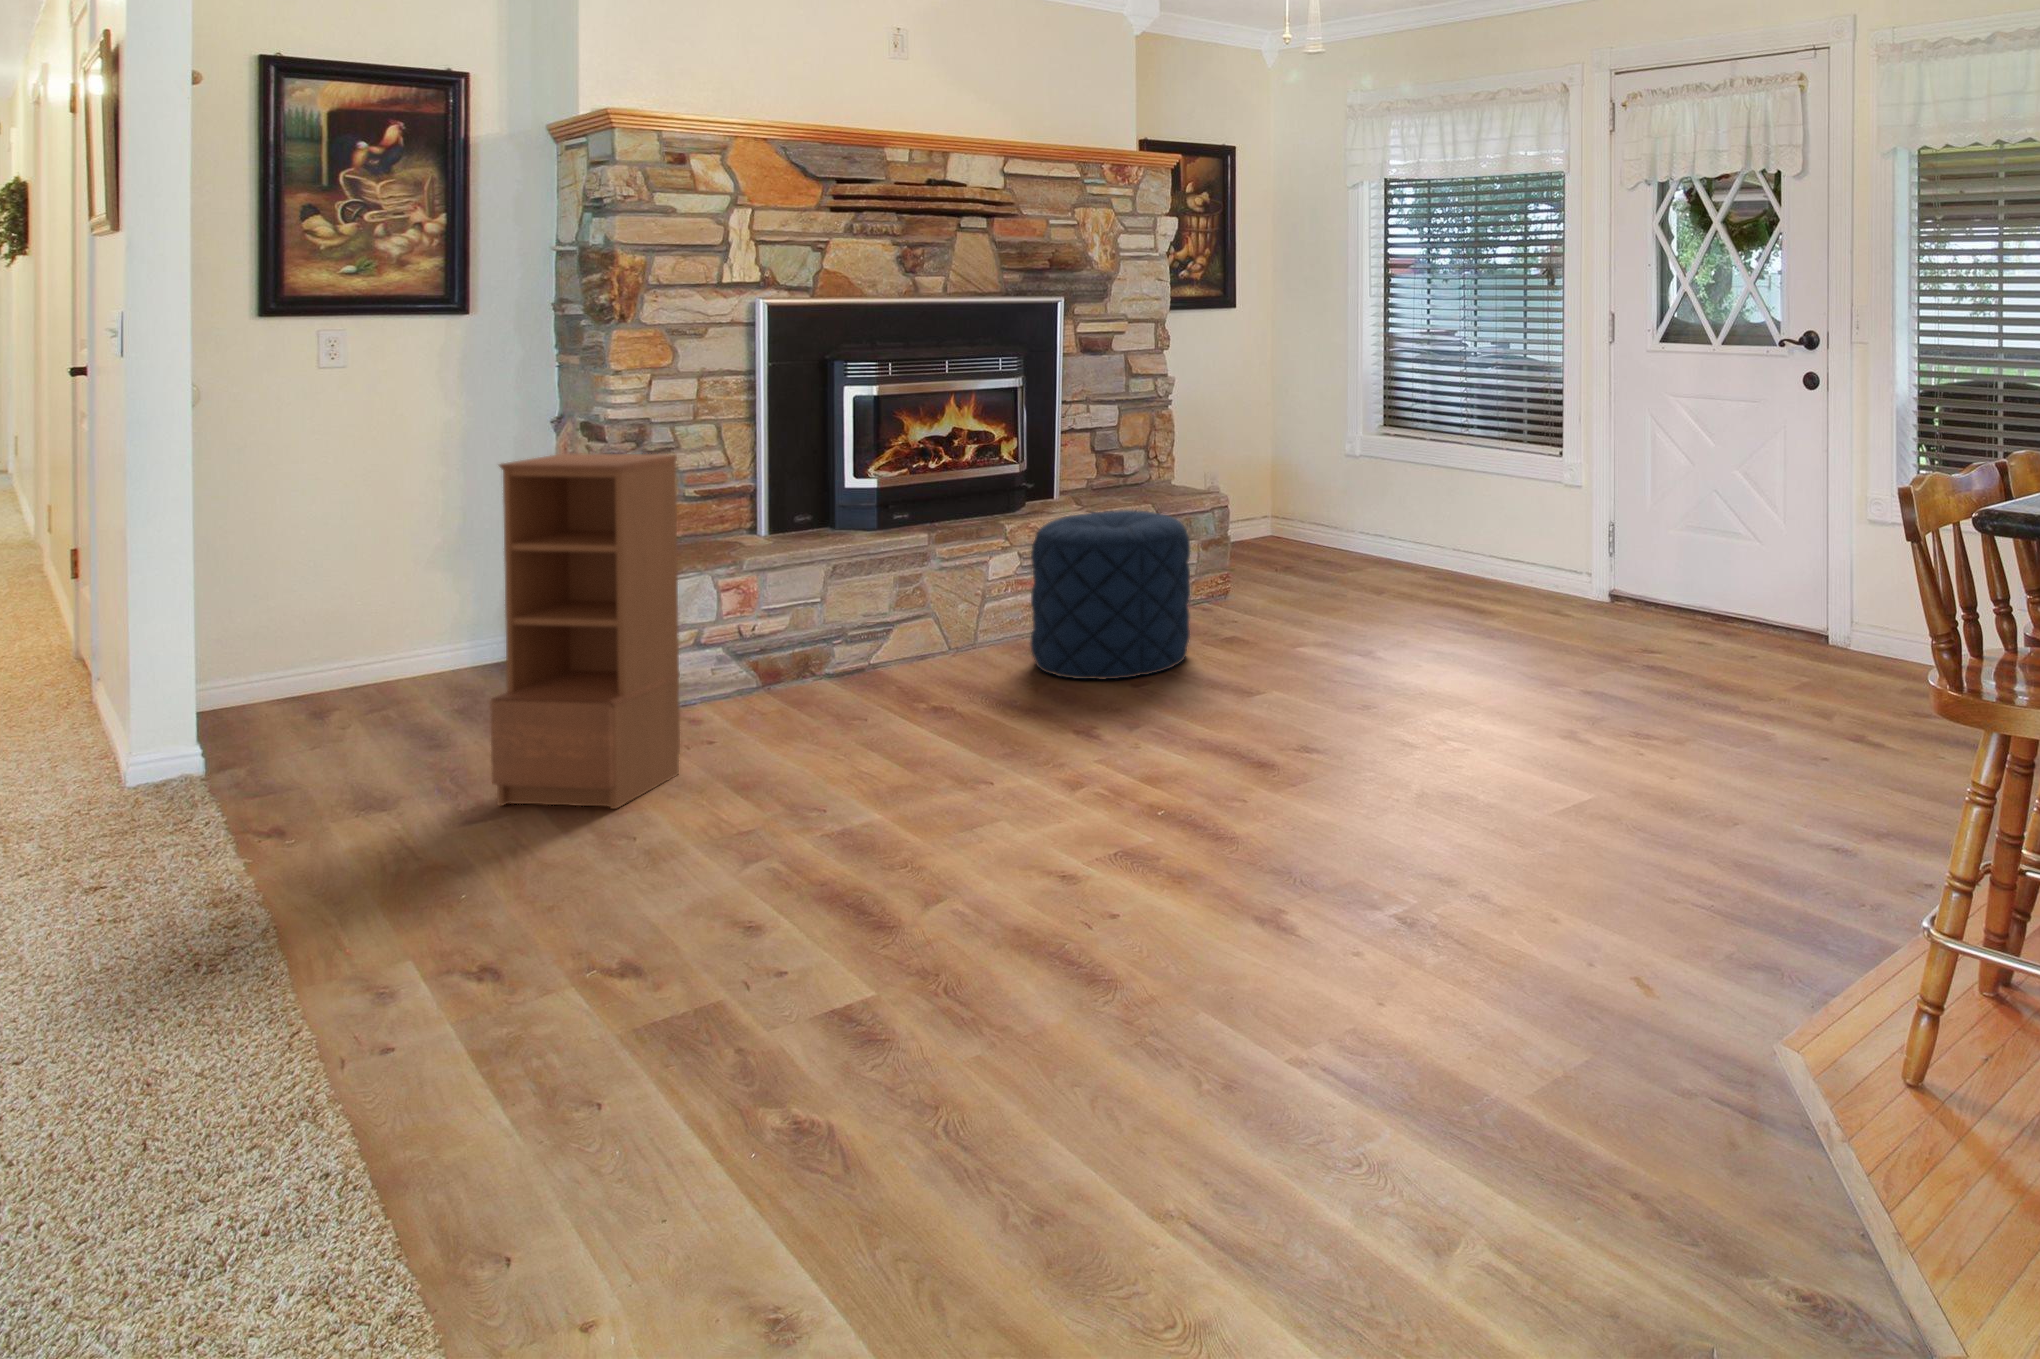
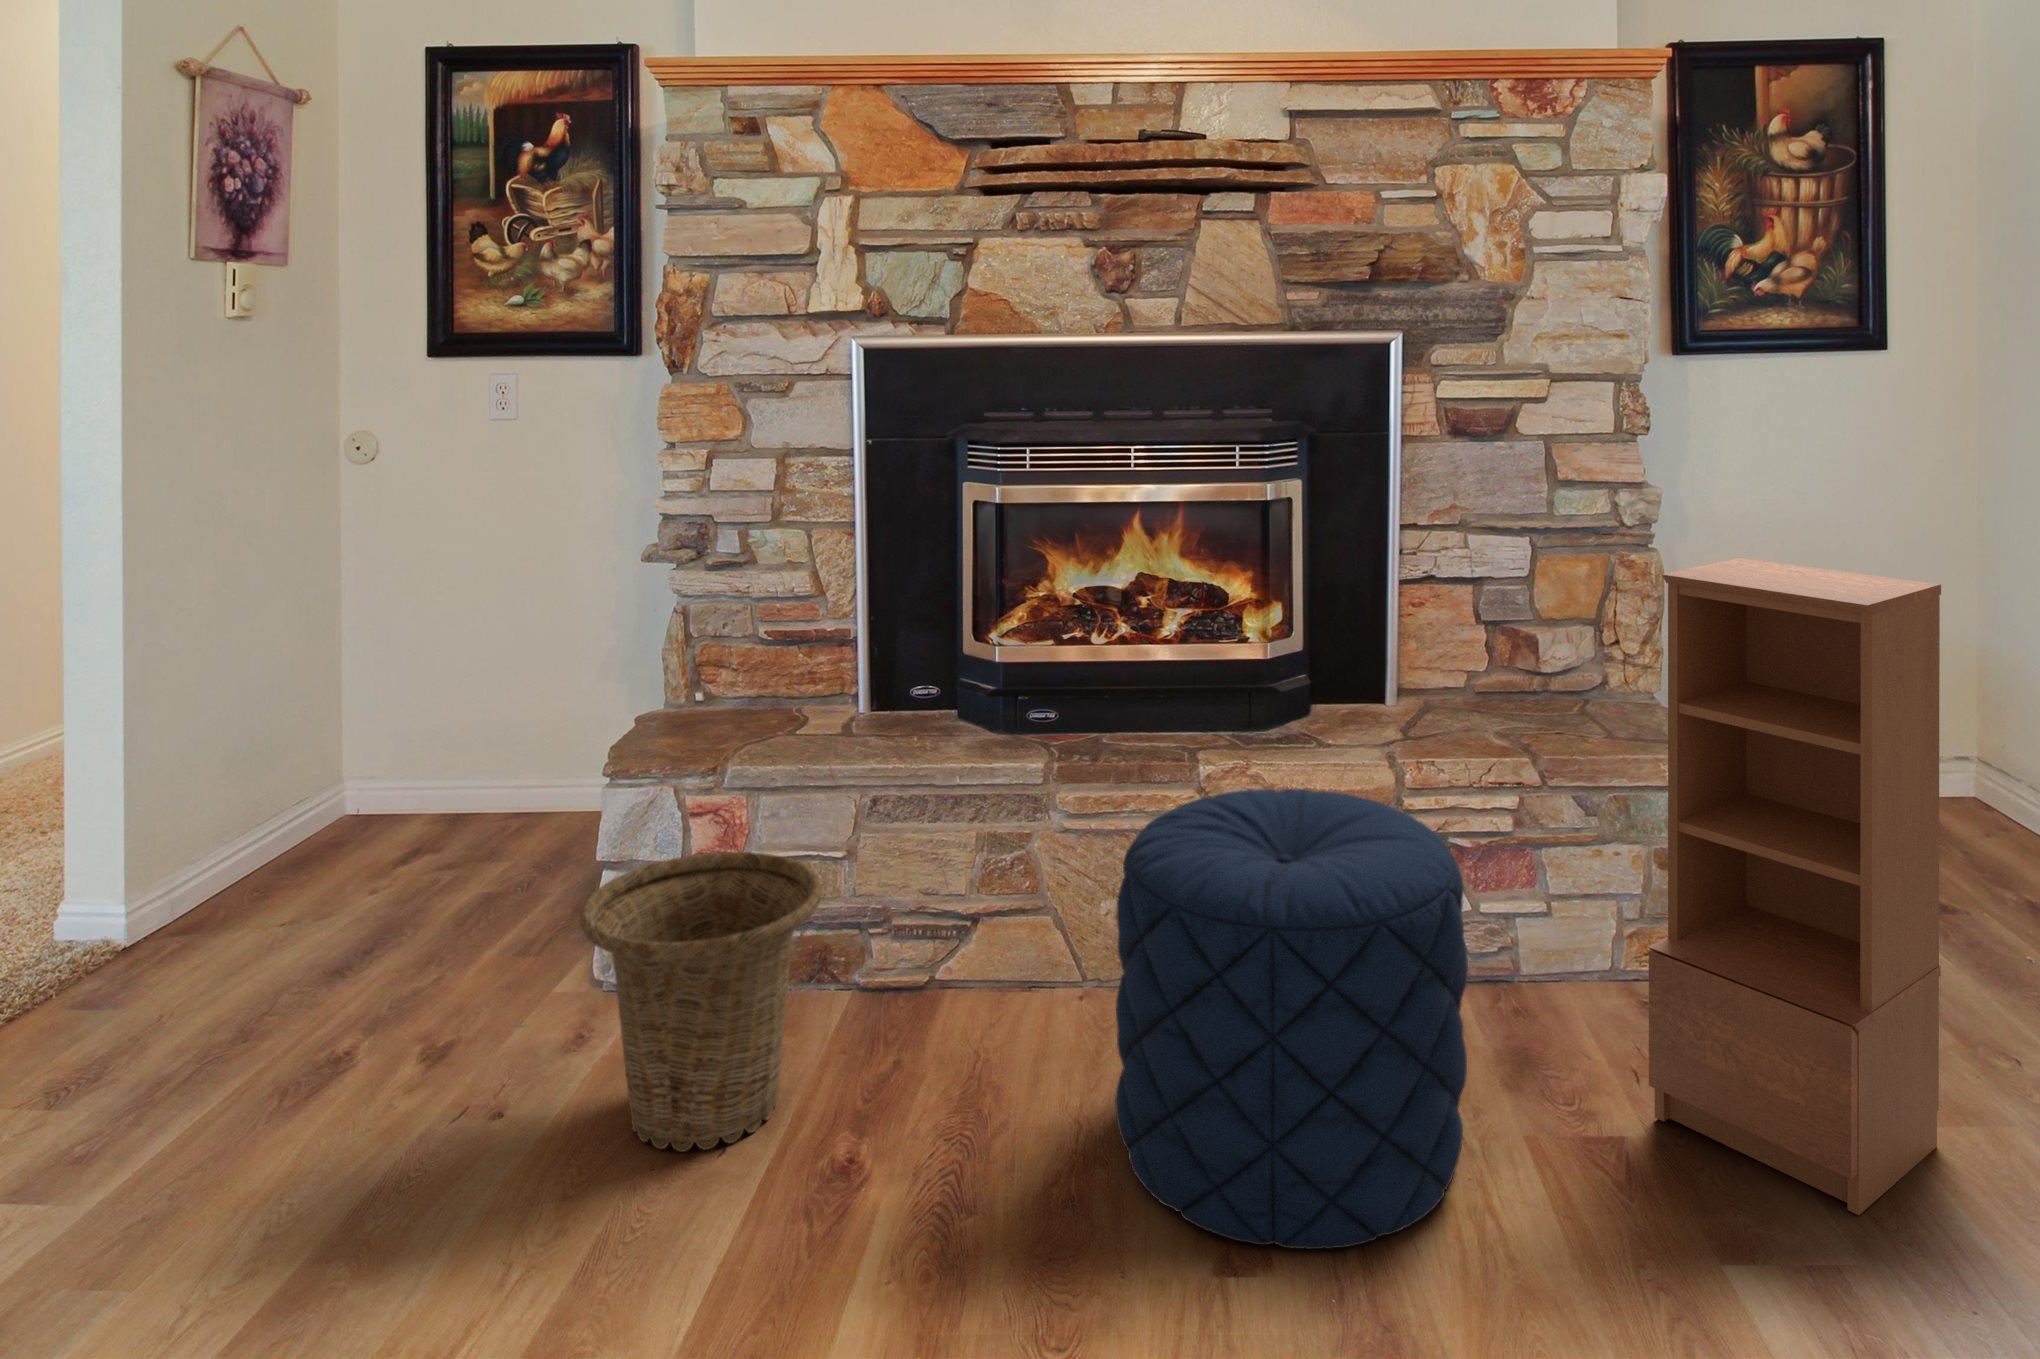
bookcase: present [490,453,680,809] -> present [1648,558,1941,1215]
basket: none [757,586,892,725] -> present [580,852,822,1152]

